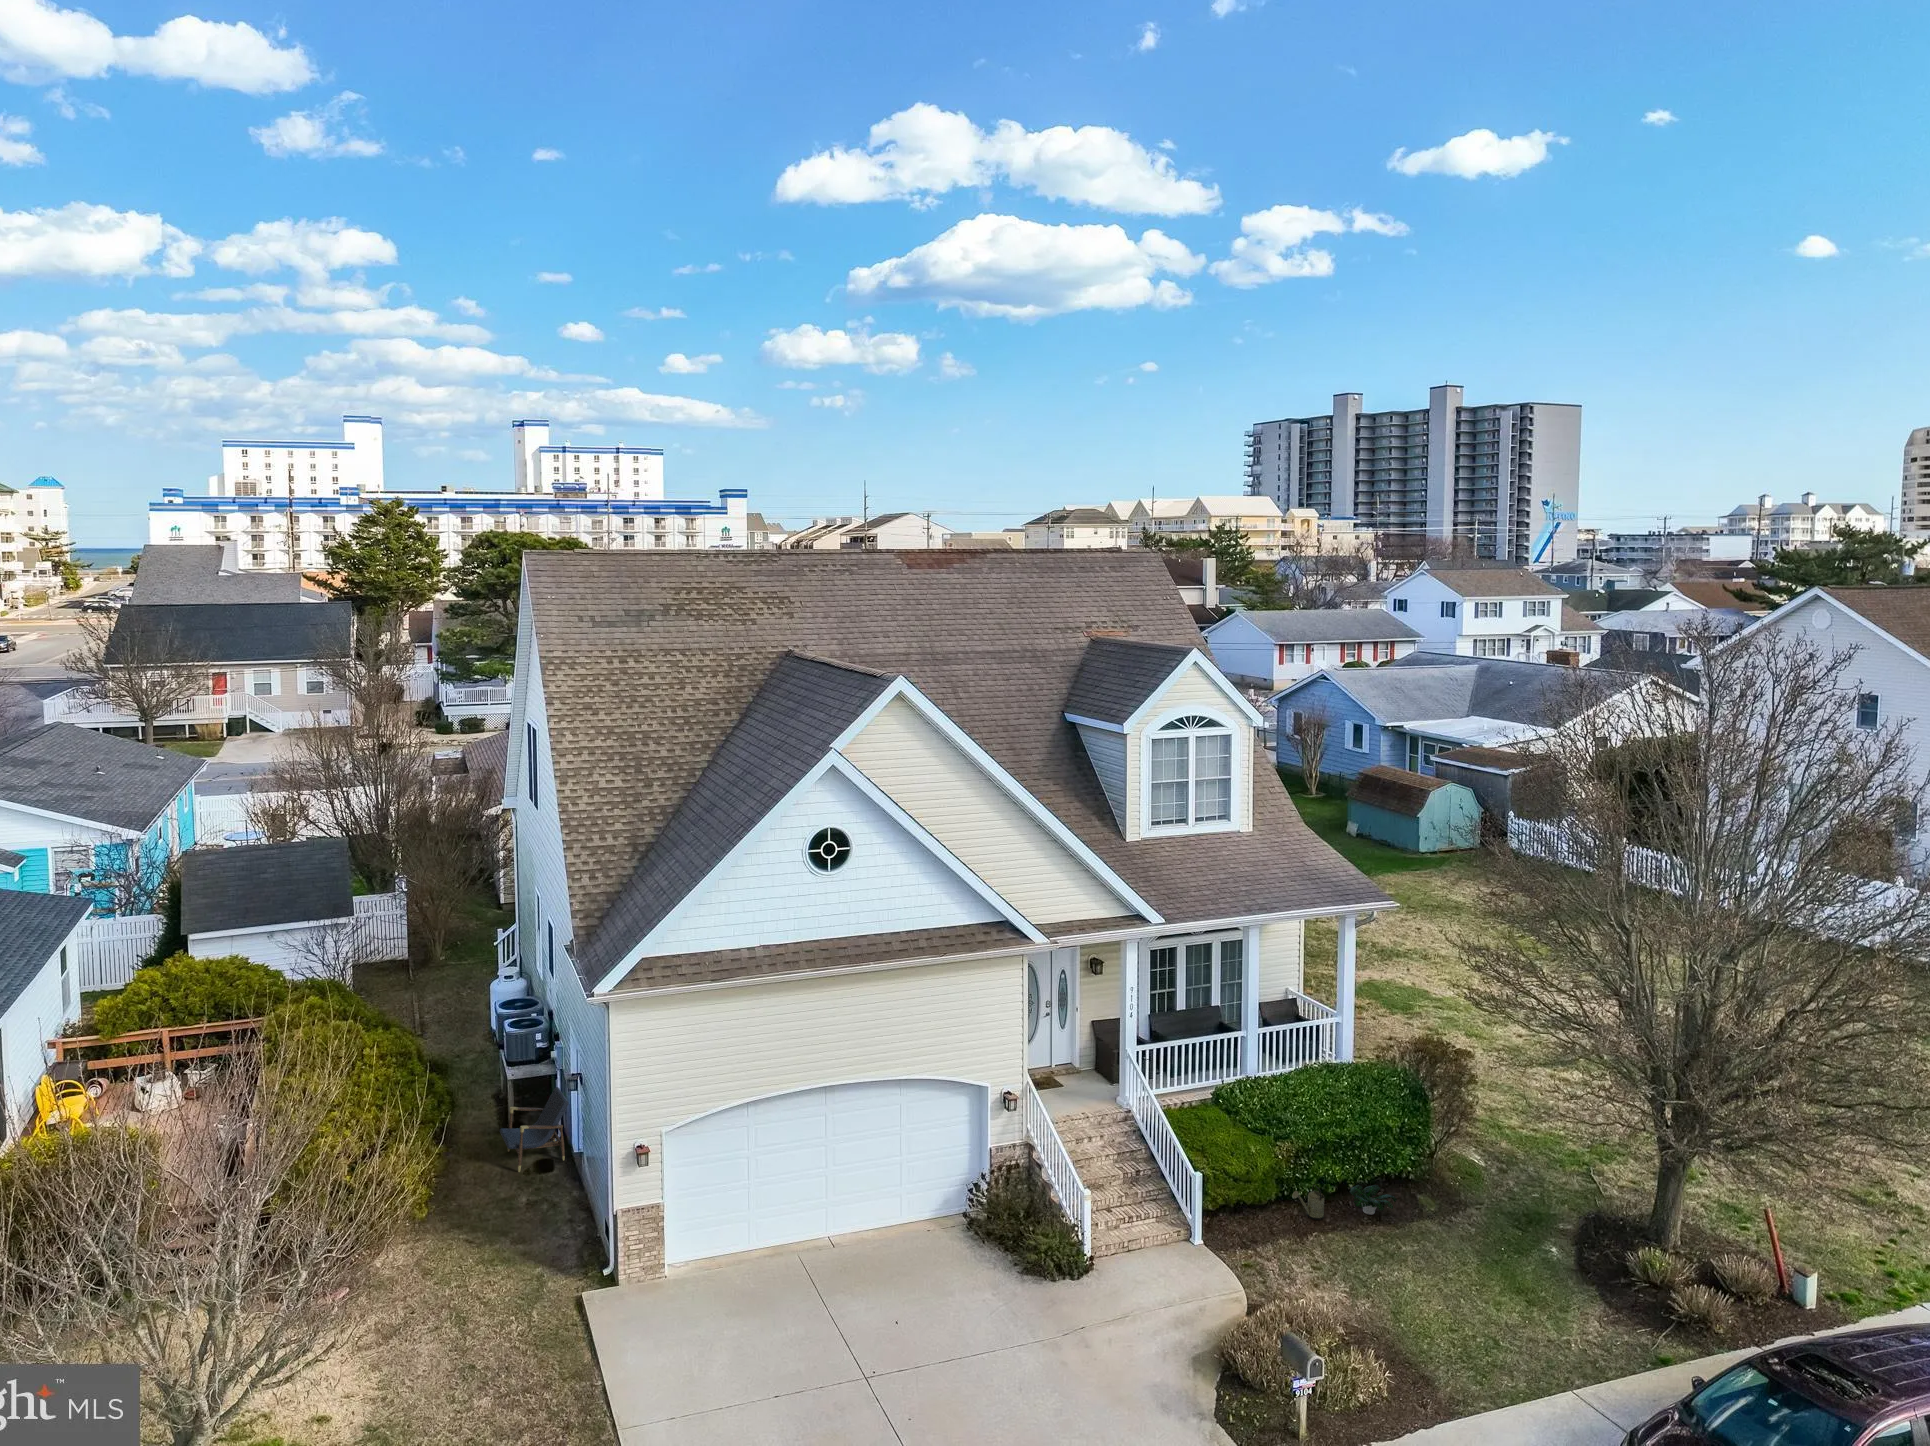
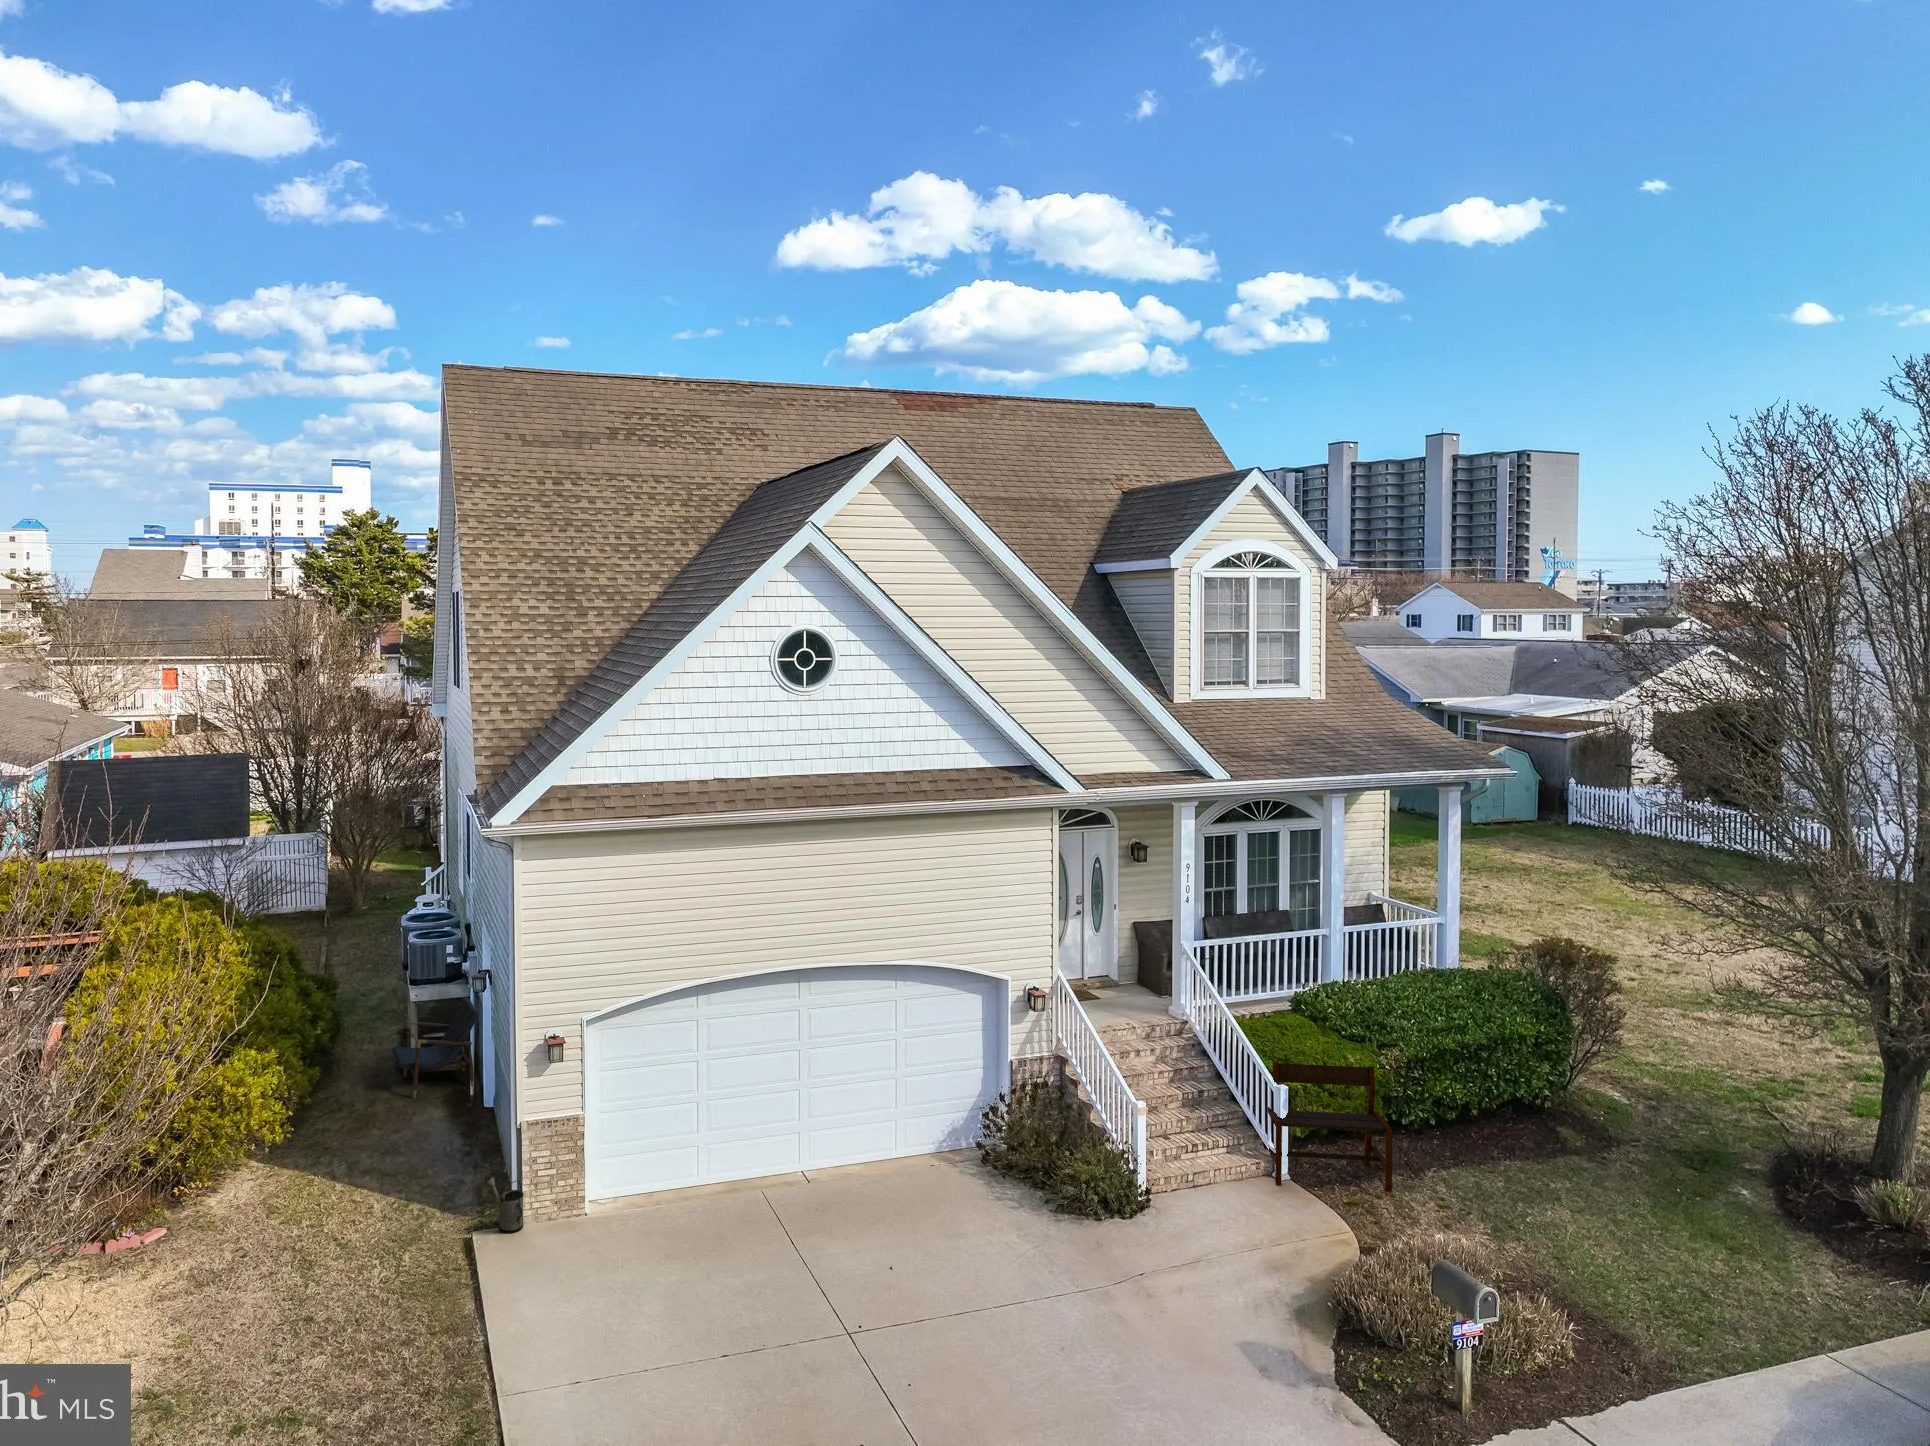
bench: none [1186,1152,1280,1255] -> present [1267,1062,1392,1191]
watering can: present [1293,1184,1324,1220] -> present [485,1177,524,1233]
potted plant: present [1350,1185,1397,1214] -> none [1472,1111,1536,1148]

